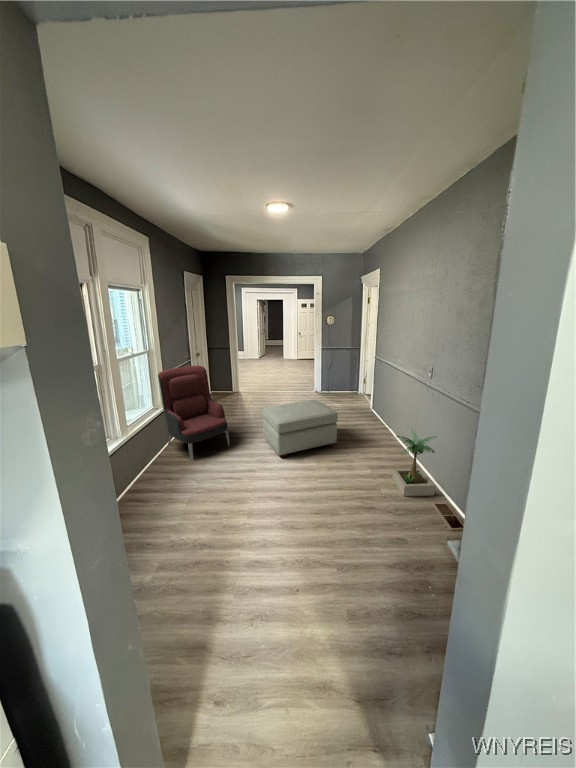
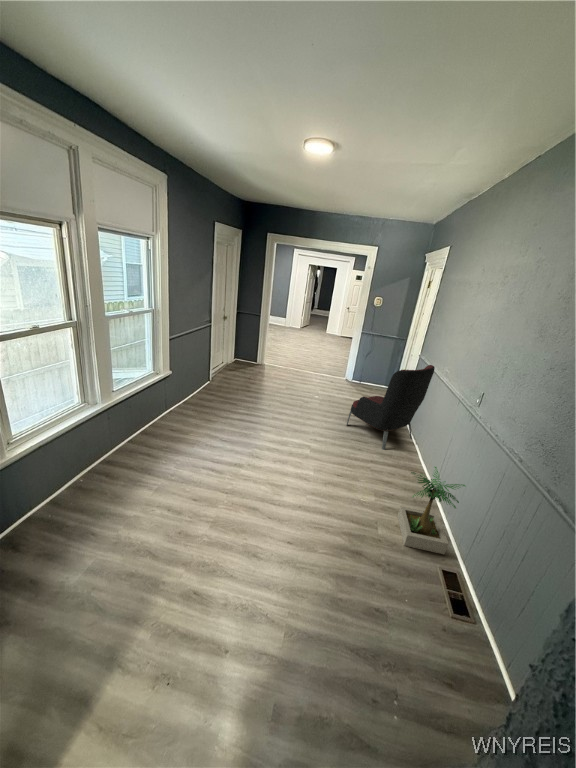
armchair: present [158,366,230,460] -> present [347,365,435,450]
ottoman: present [262,400,338,457] -> none [267,394,353,455]

